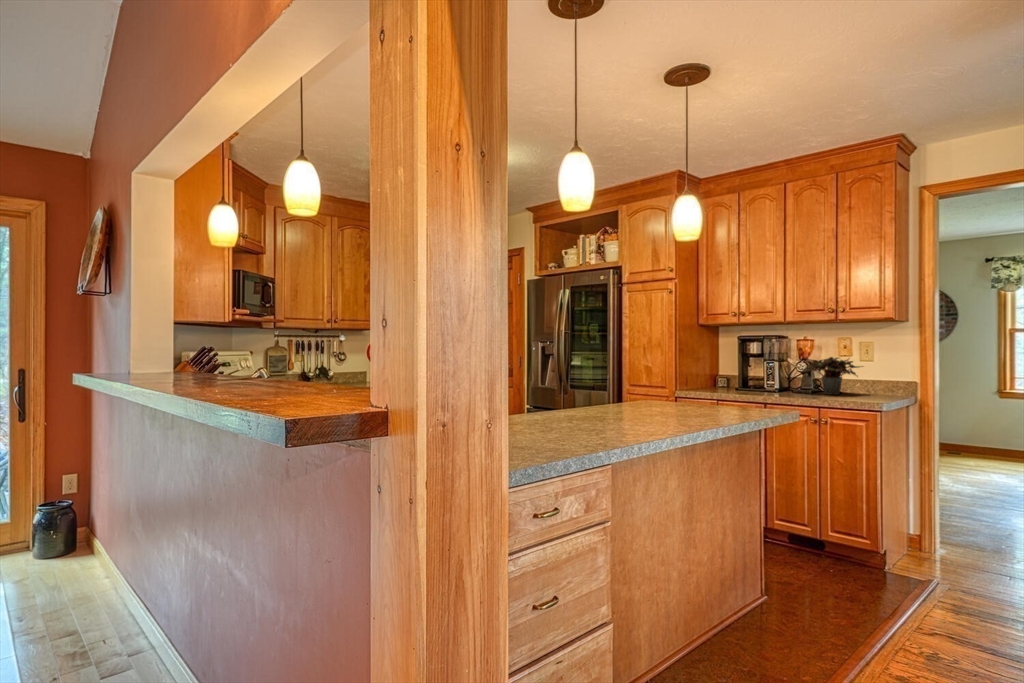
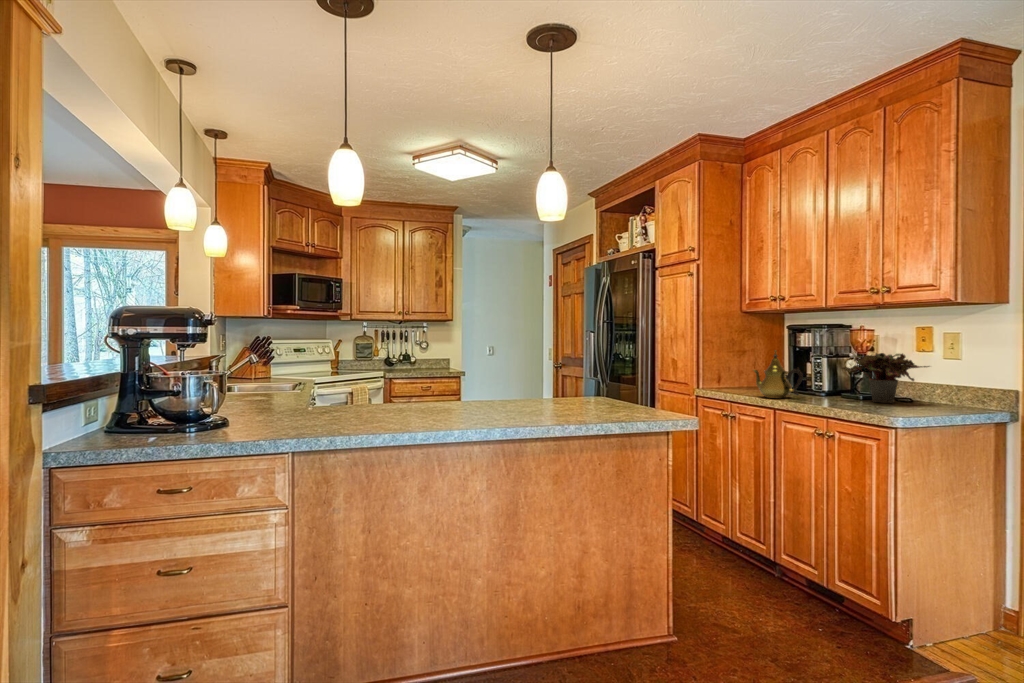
teapot: none [731,356,775,395] -> present [754,350,803,398]

